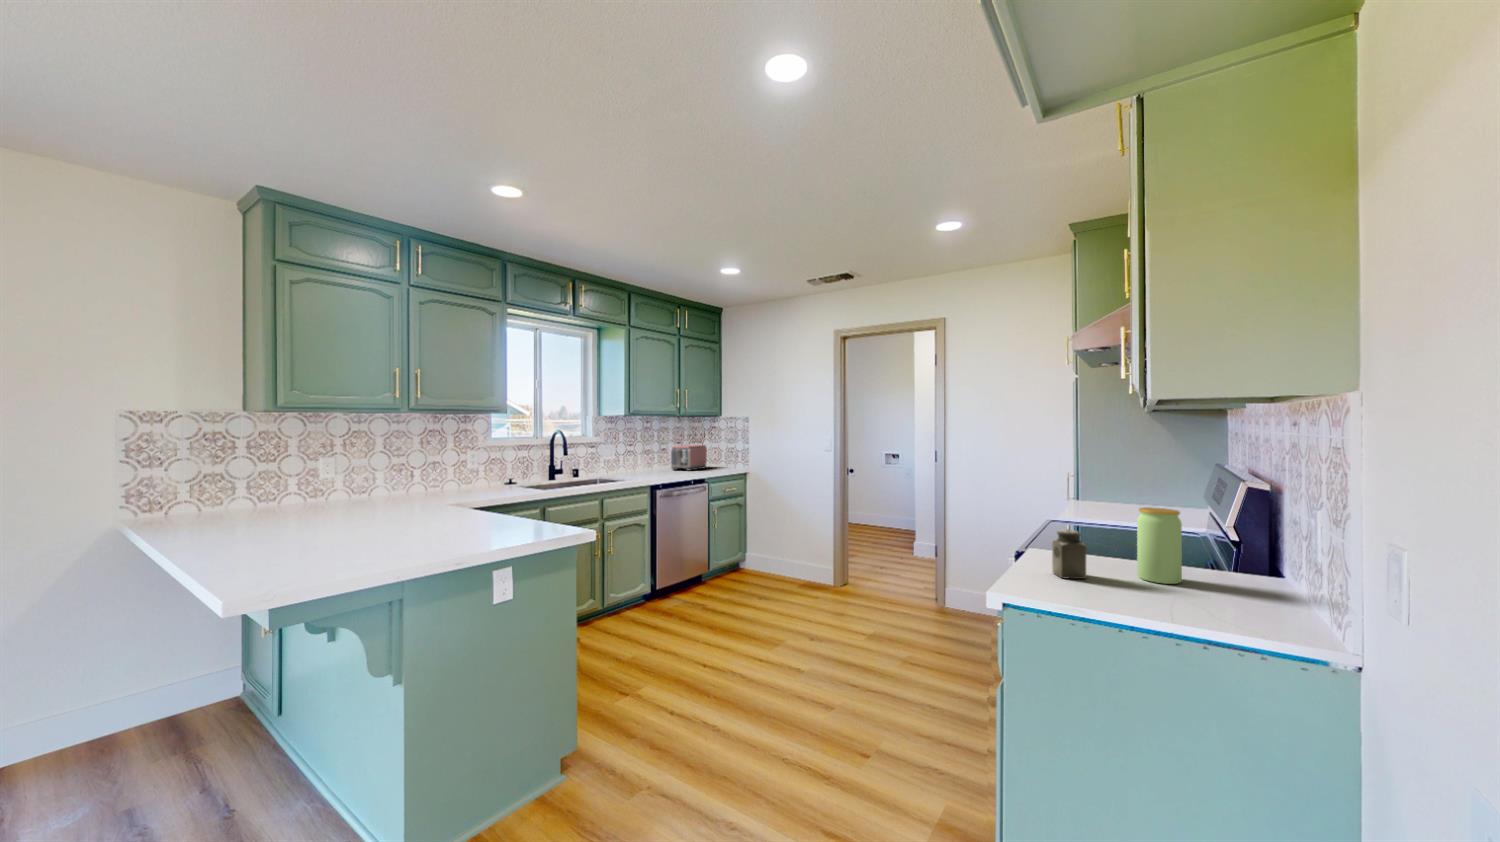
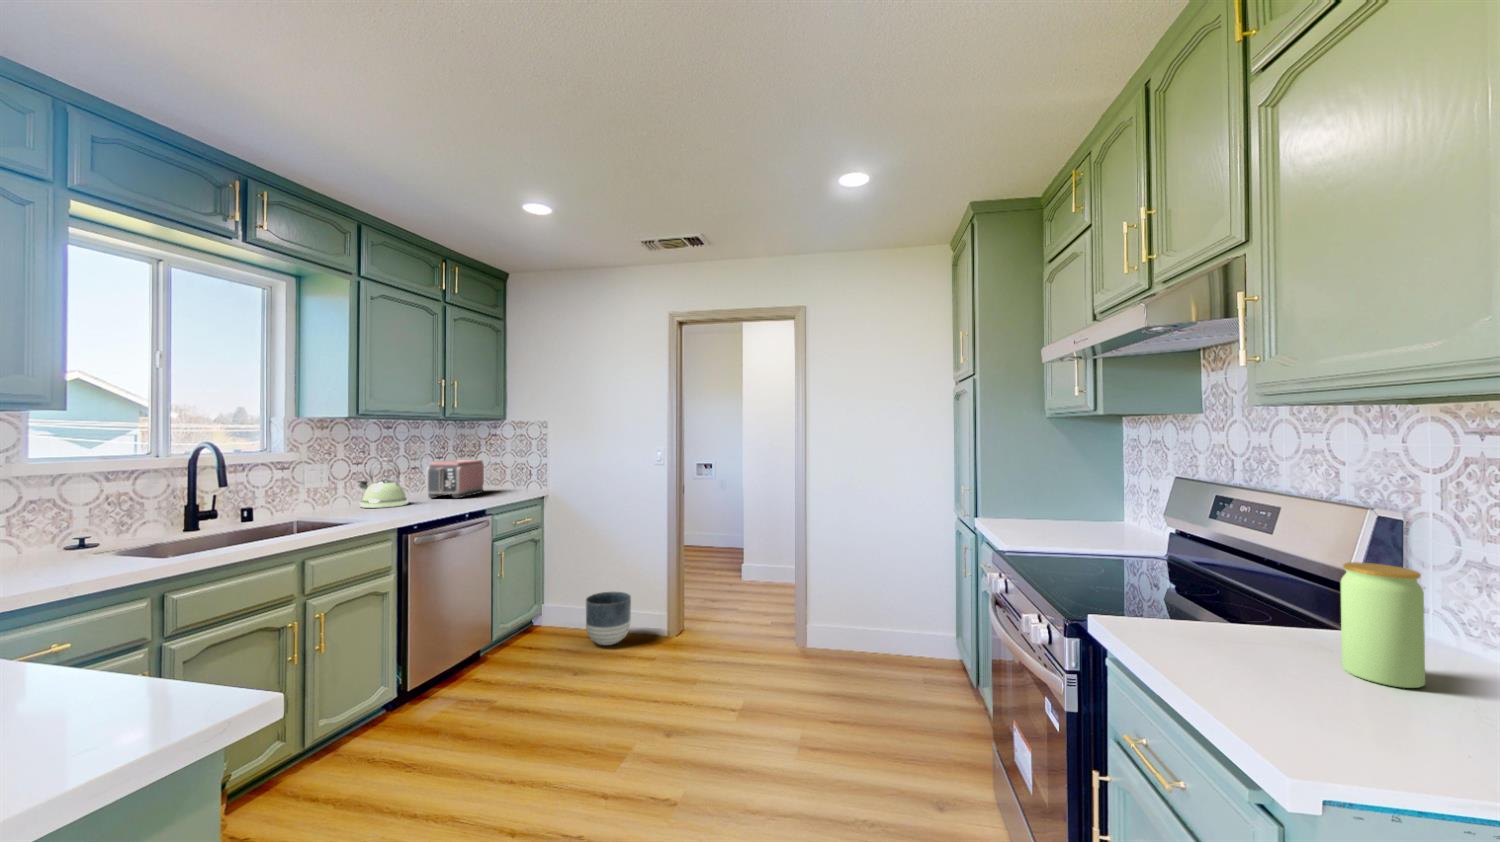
kettle: none [631,442,659,474] -> present [358,460,408,508]
salt shaker: present [1052,529,1087,579] -> none [1247,611,1319,701]
planter: none [773,546,806,584] -> present [586,592,631,645]

